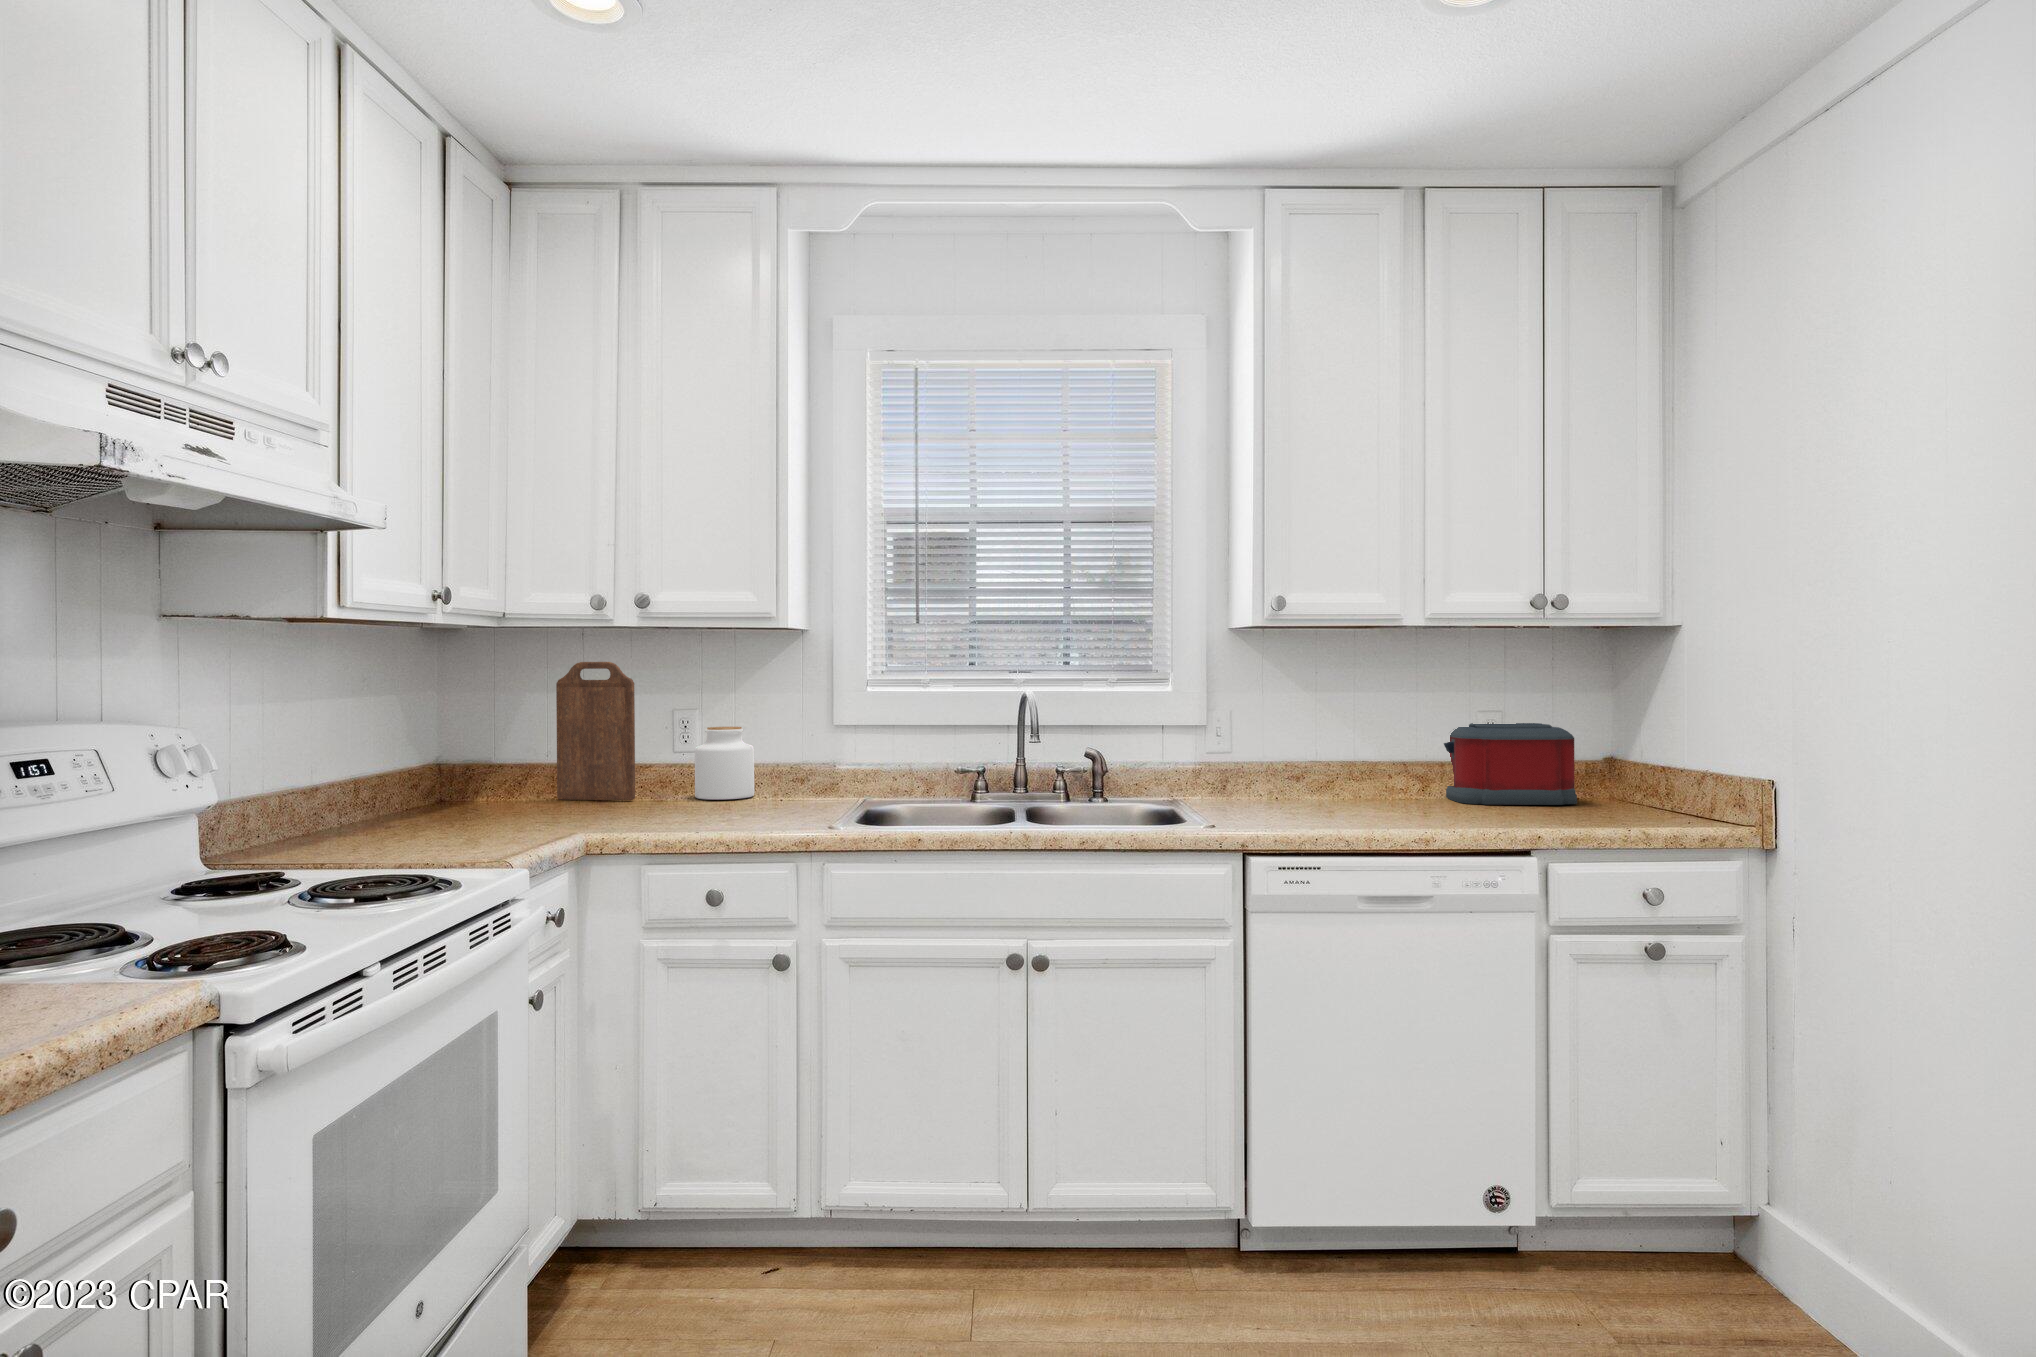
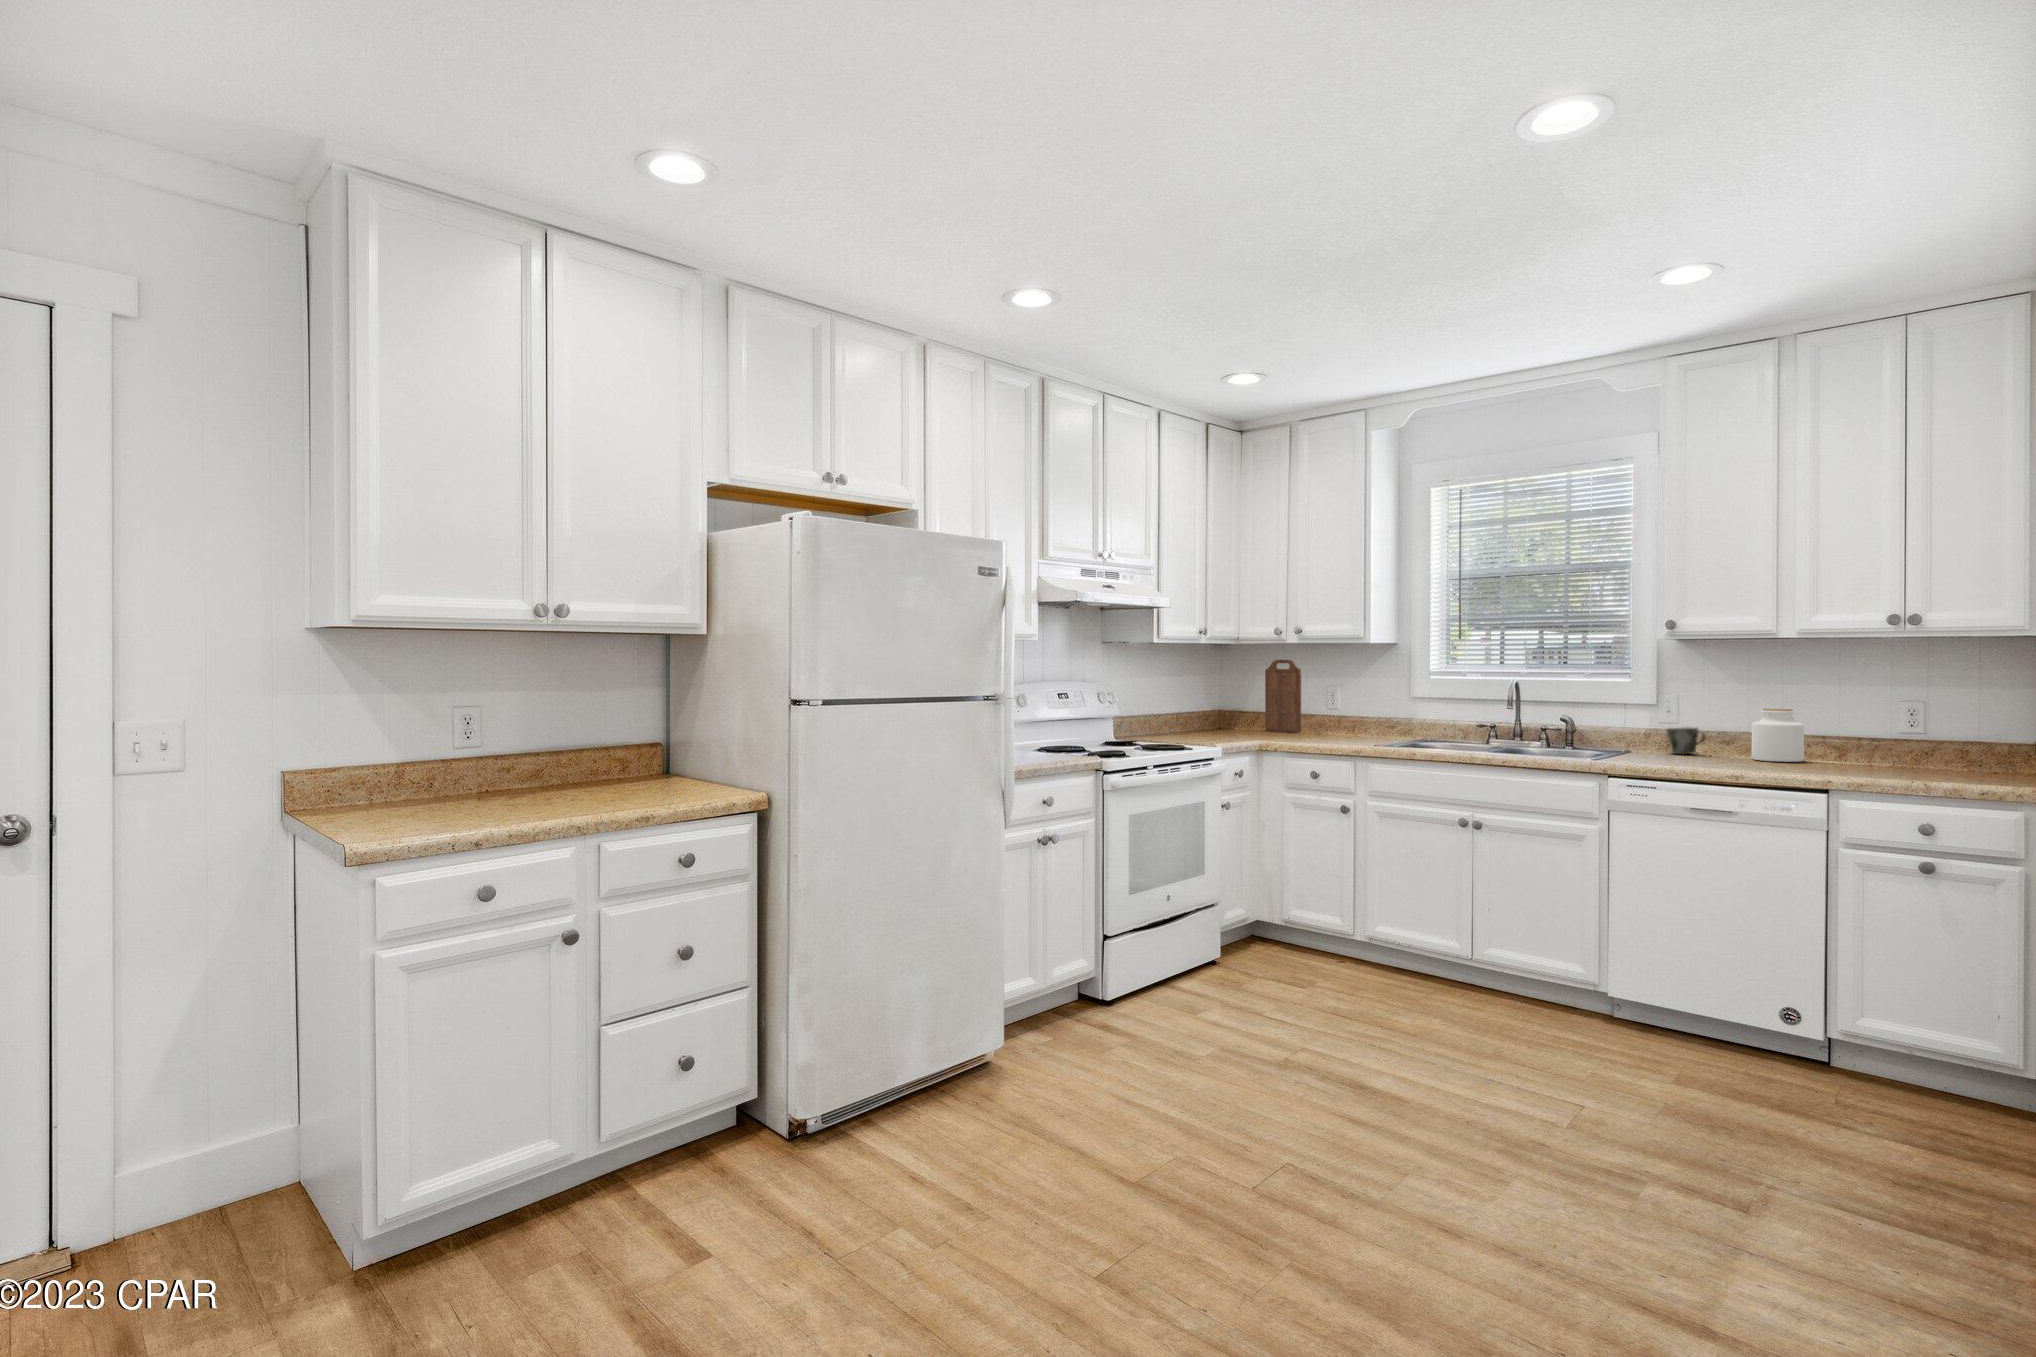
toaster: present [1444,723,1577,805] -> none [1863,706,1991,772]
jar: present [695,727,755,800] -> present [1751,709,1804,762]
mug: none [1227,761,1281,802] -> present [1666,727,1706,754]

